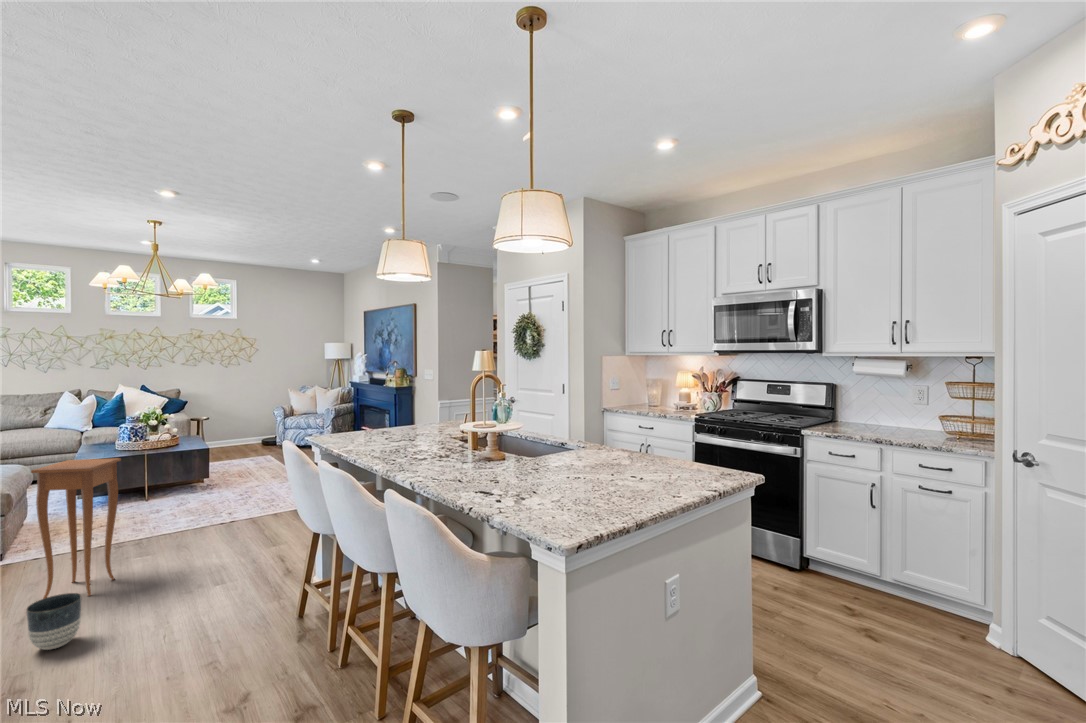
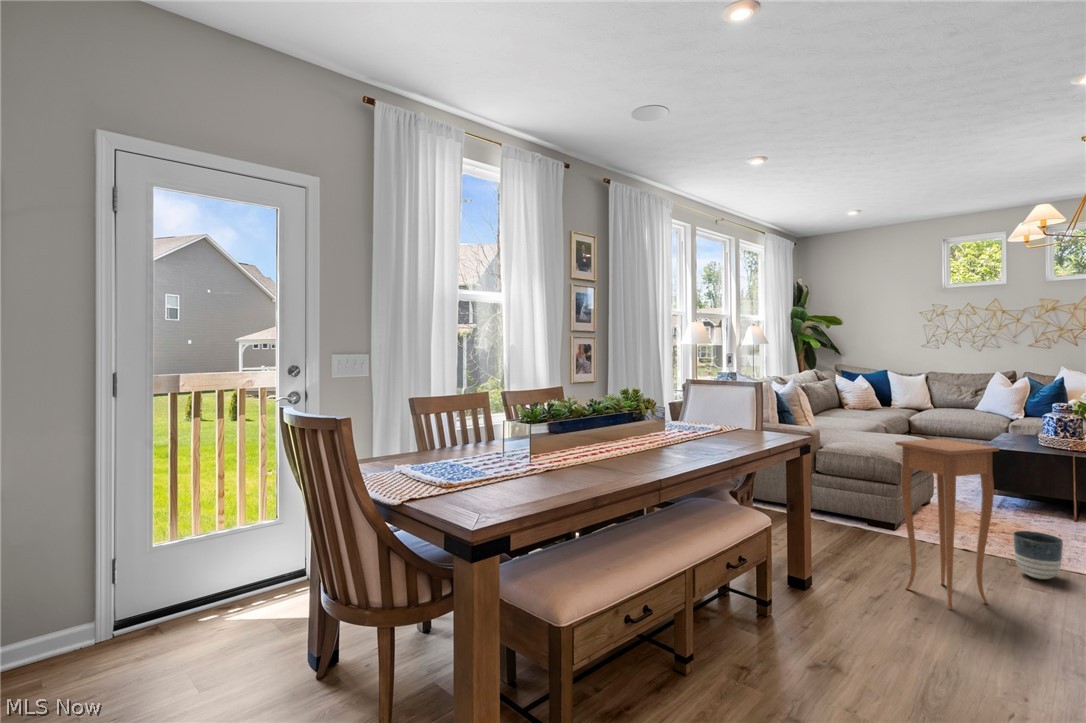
planter: present [26,593,82,650] -> present [1013,531,1063,579]

